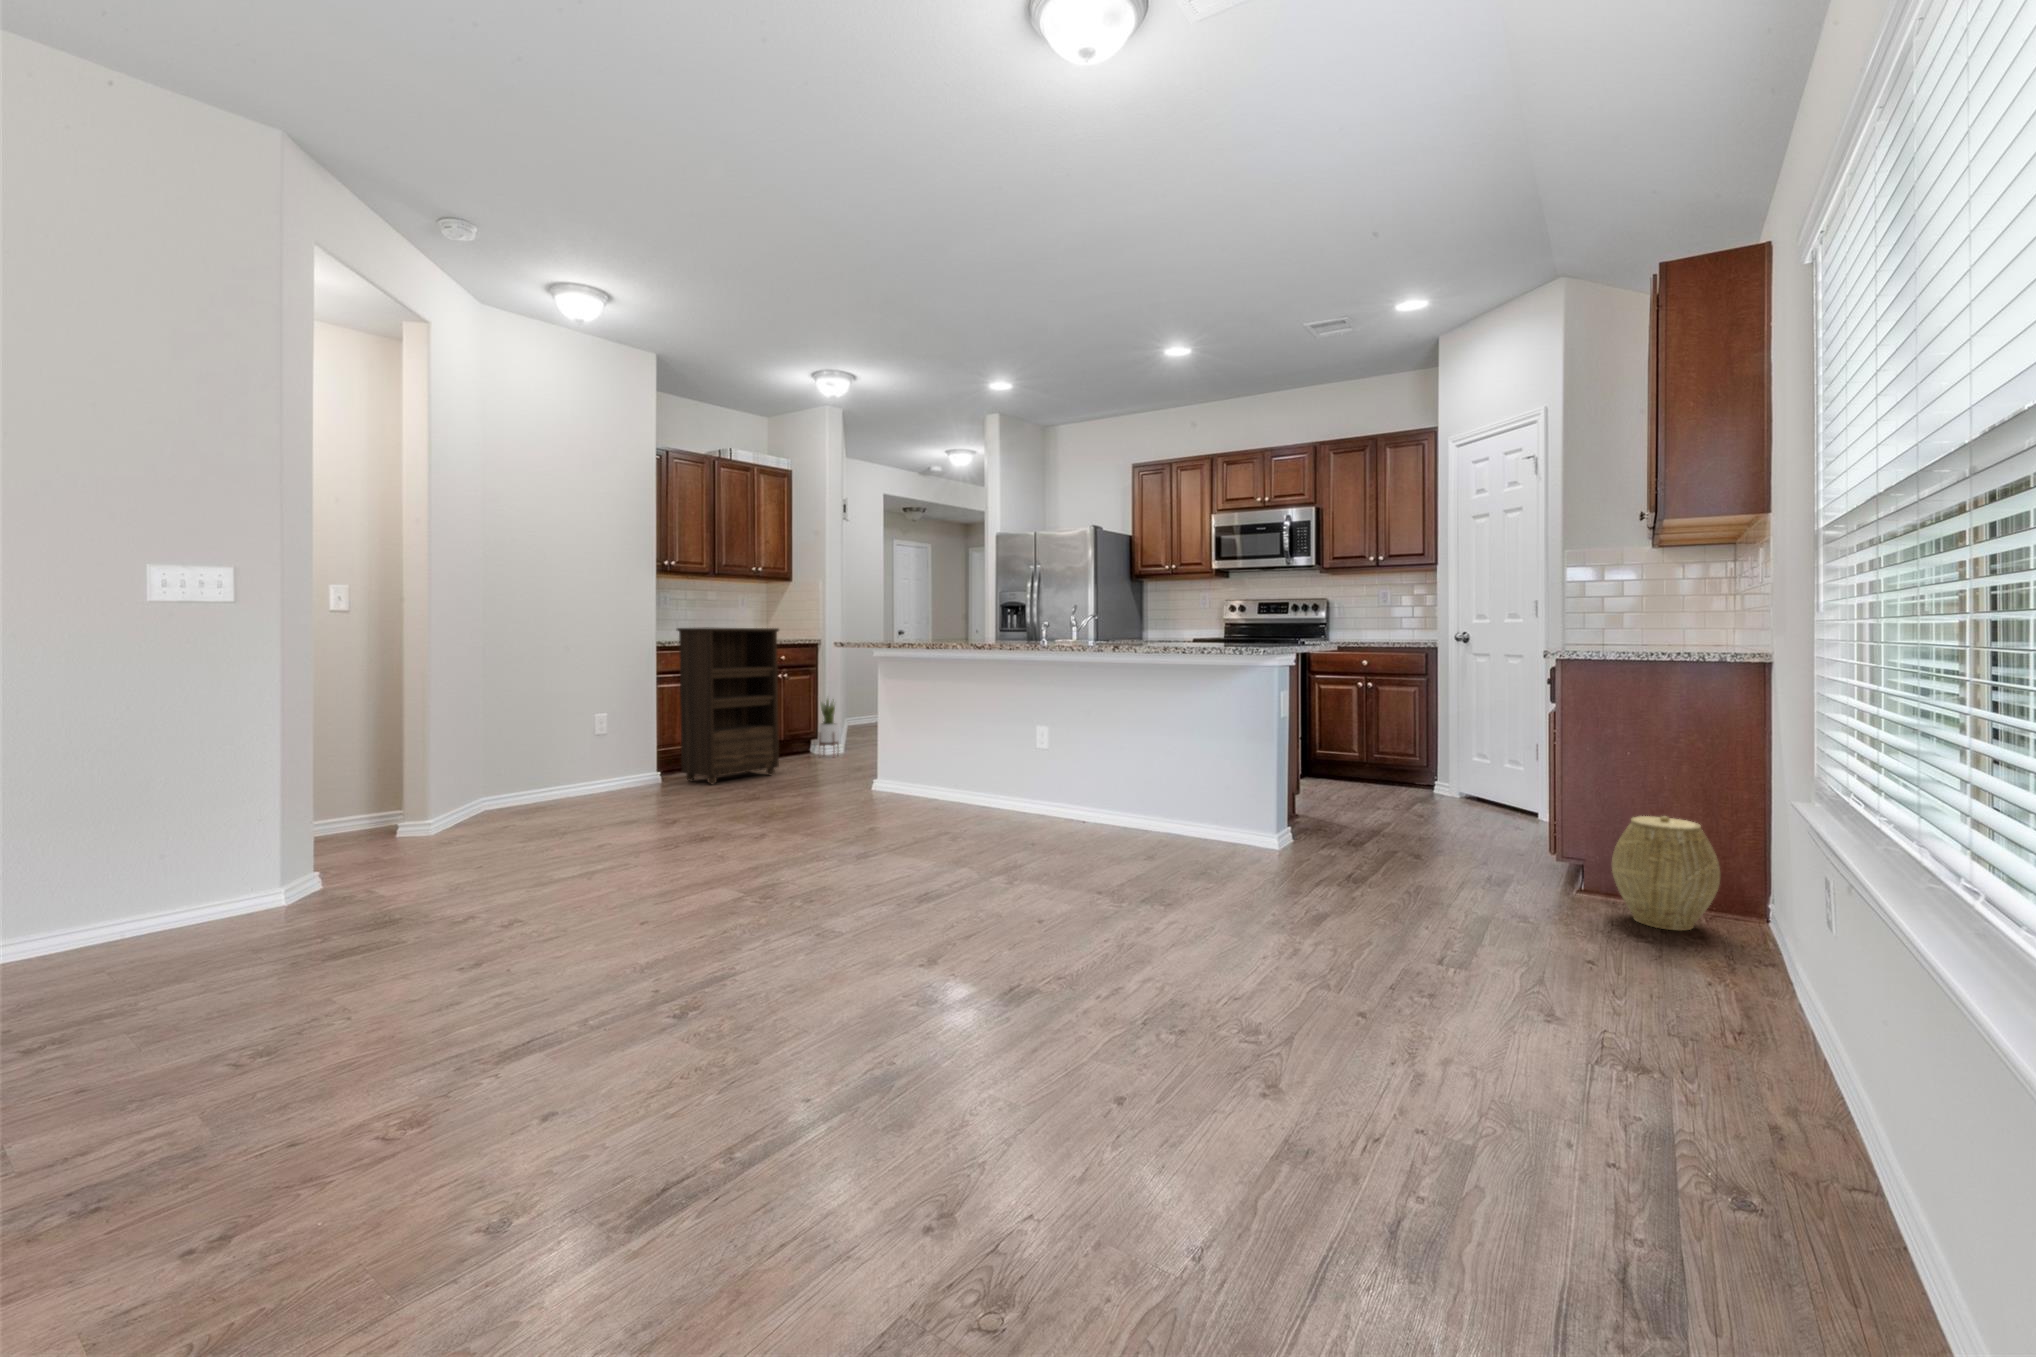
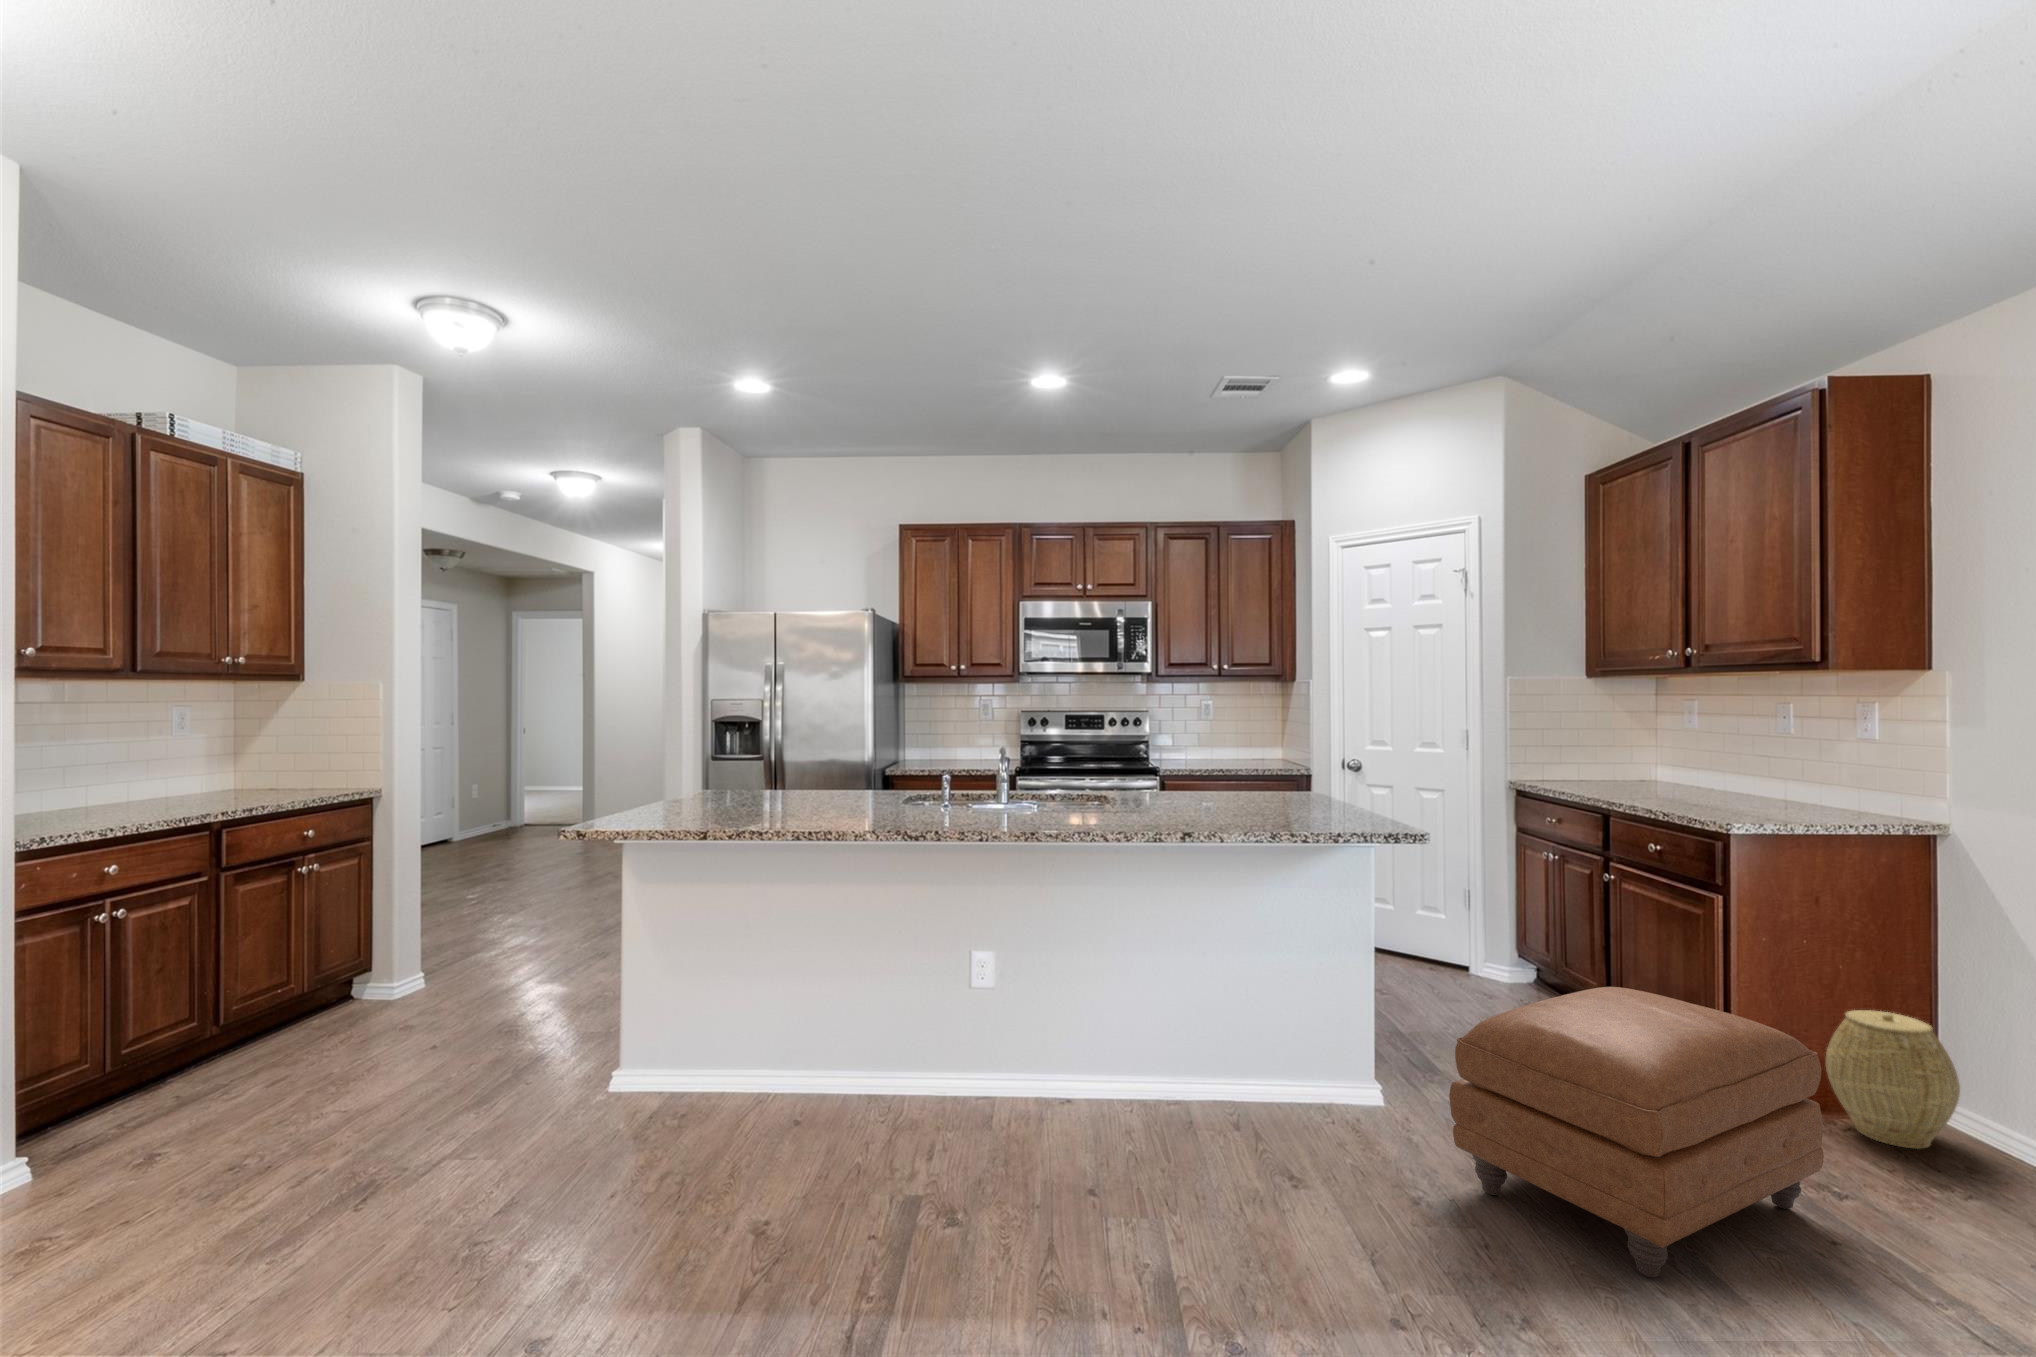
bookshelf: present [677,627,779,784] -> none [86,788,347,1157]
potted plant: present [819,698,839,746] -> none [374,886,416,1012]
ottoman: none [1226,763,1469,920] -> present [1449,987,1824,1277]

